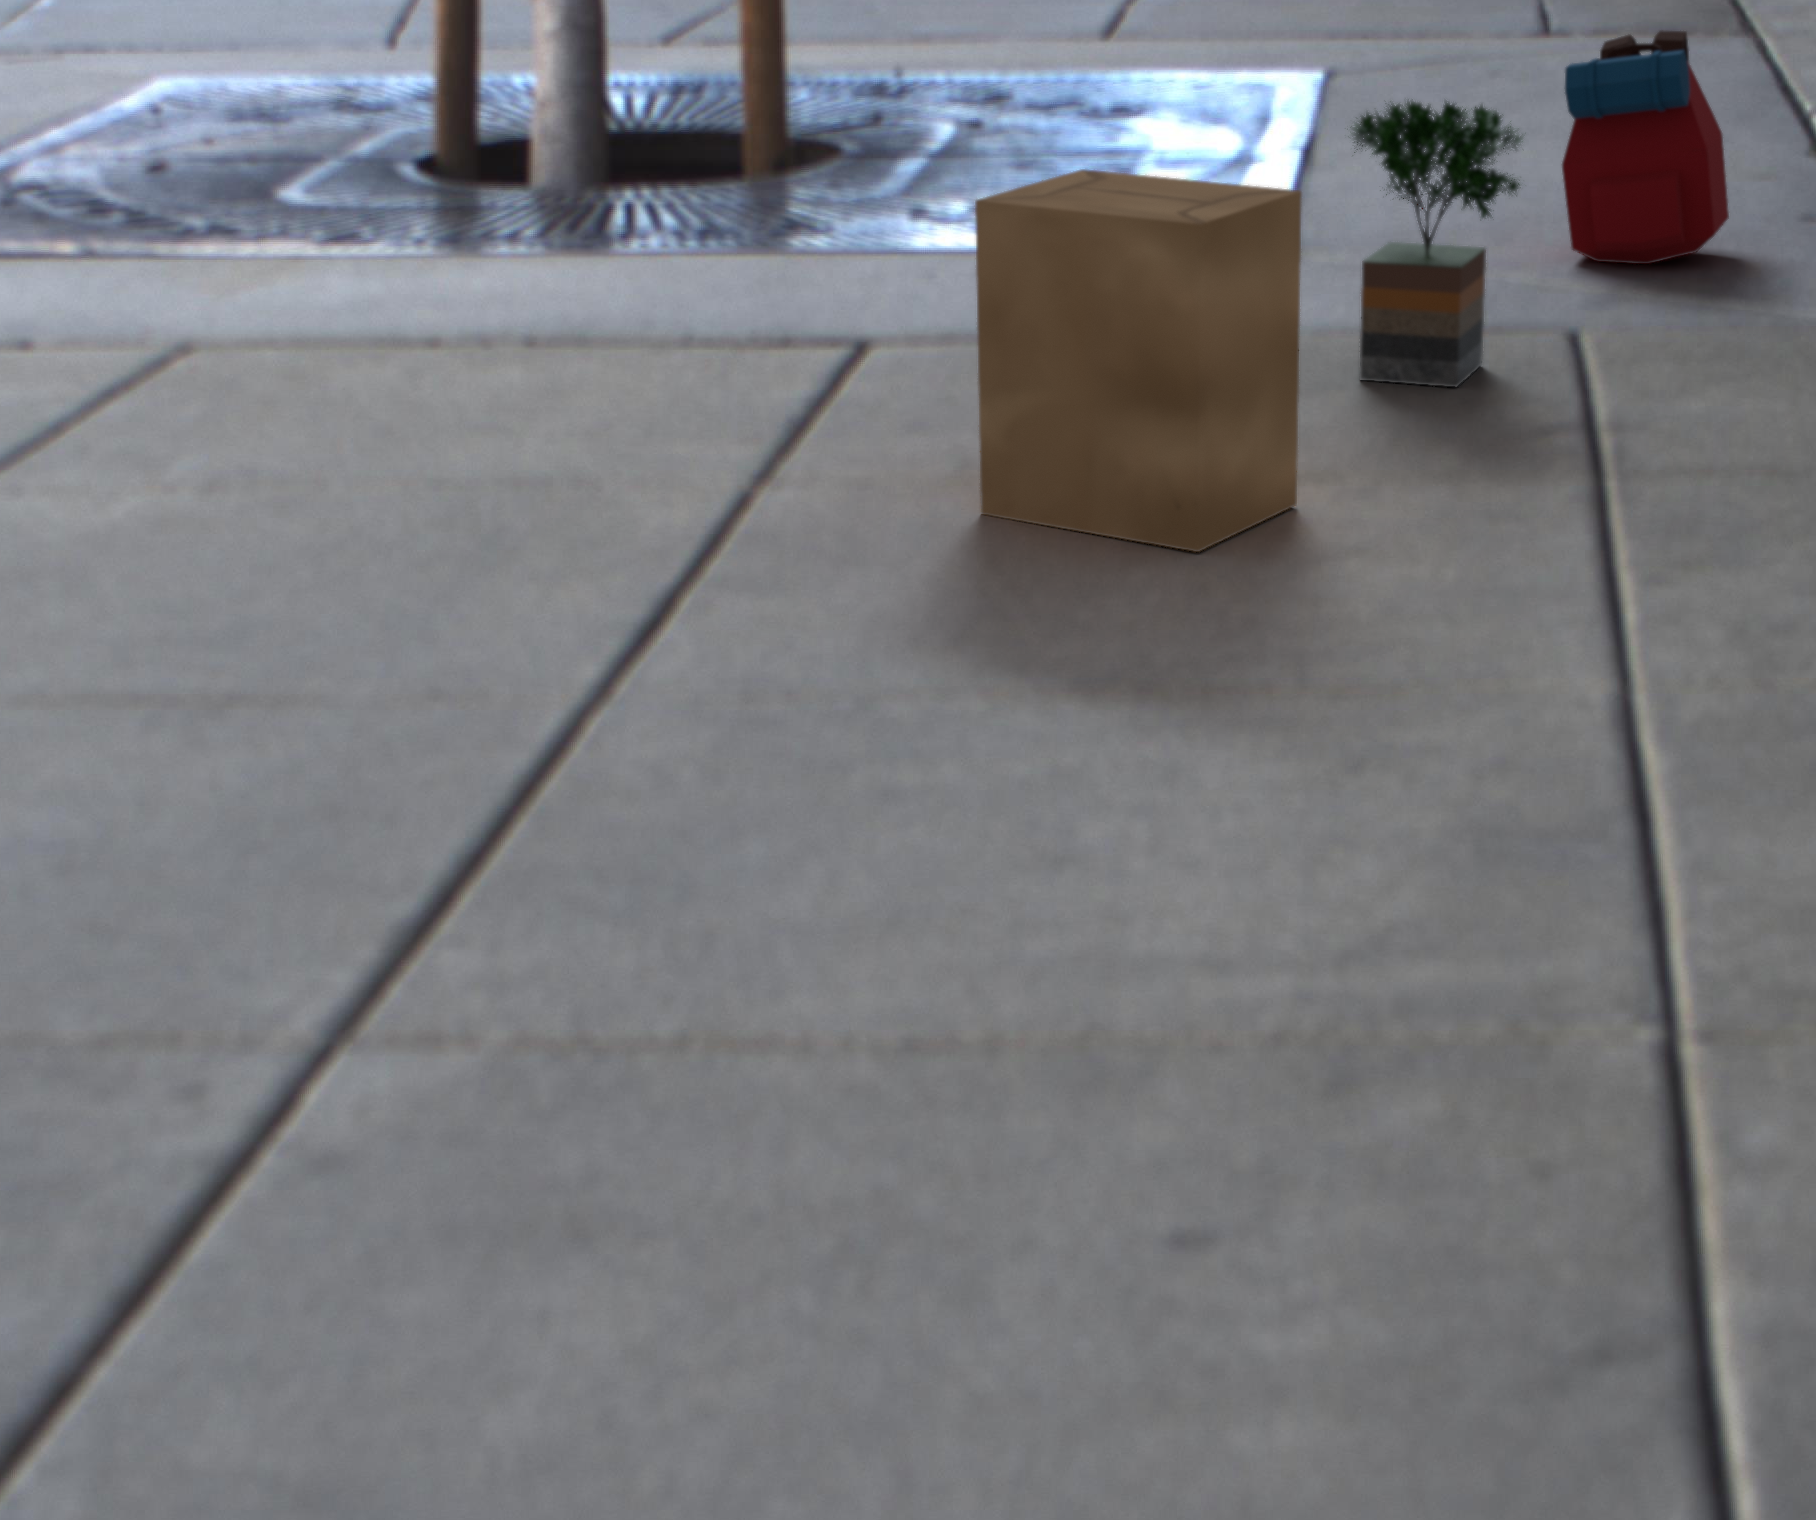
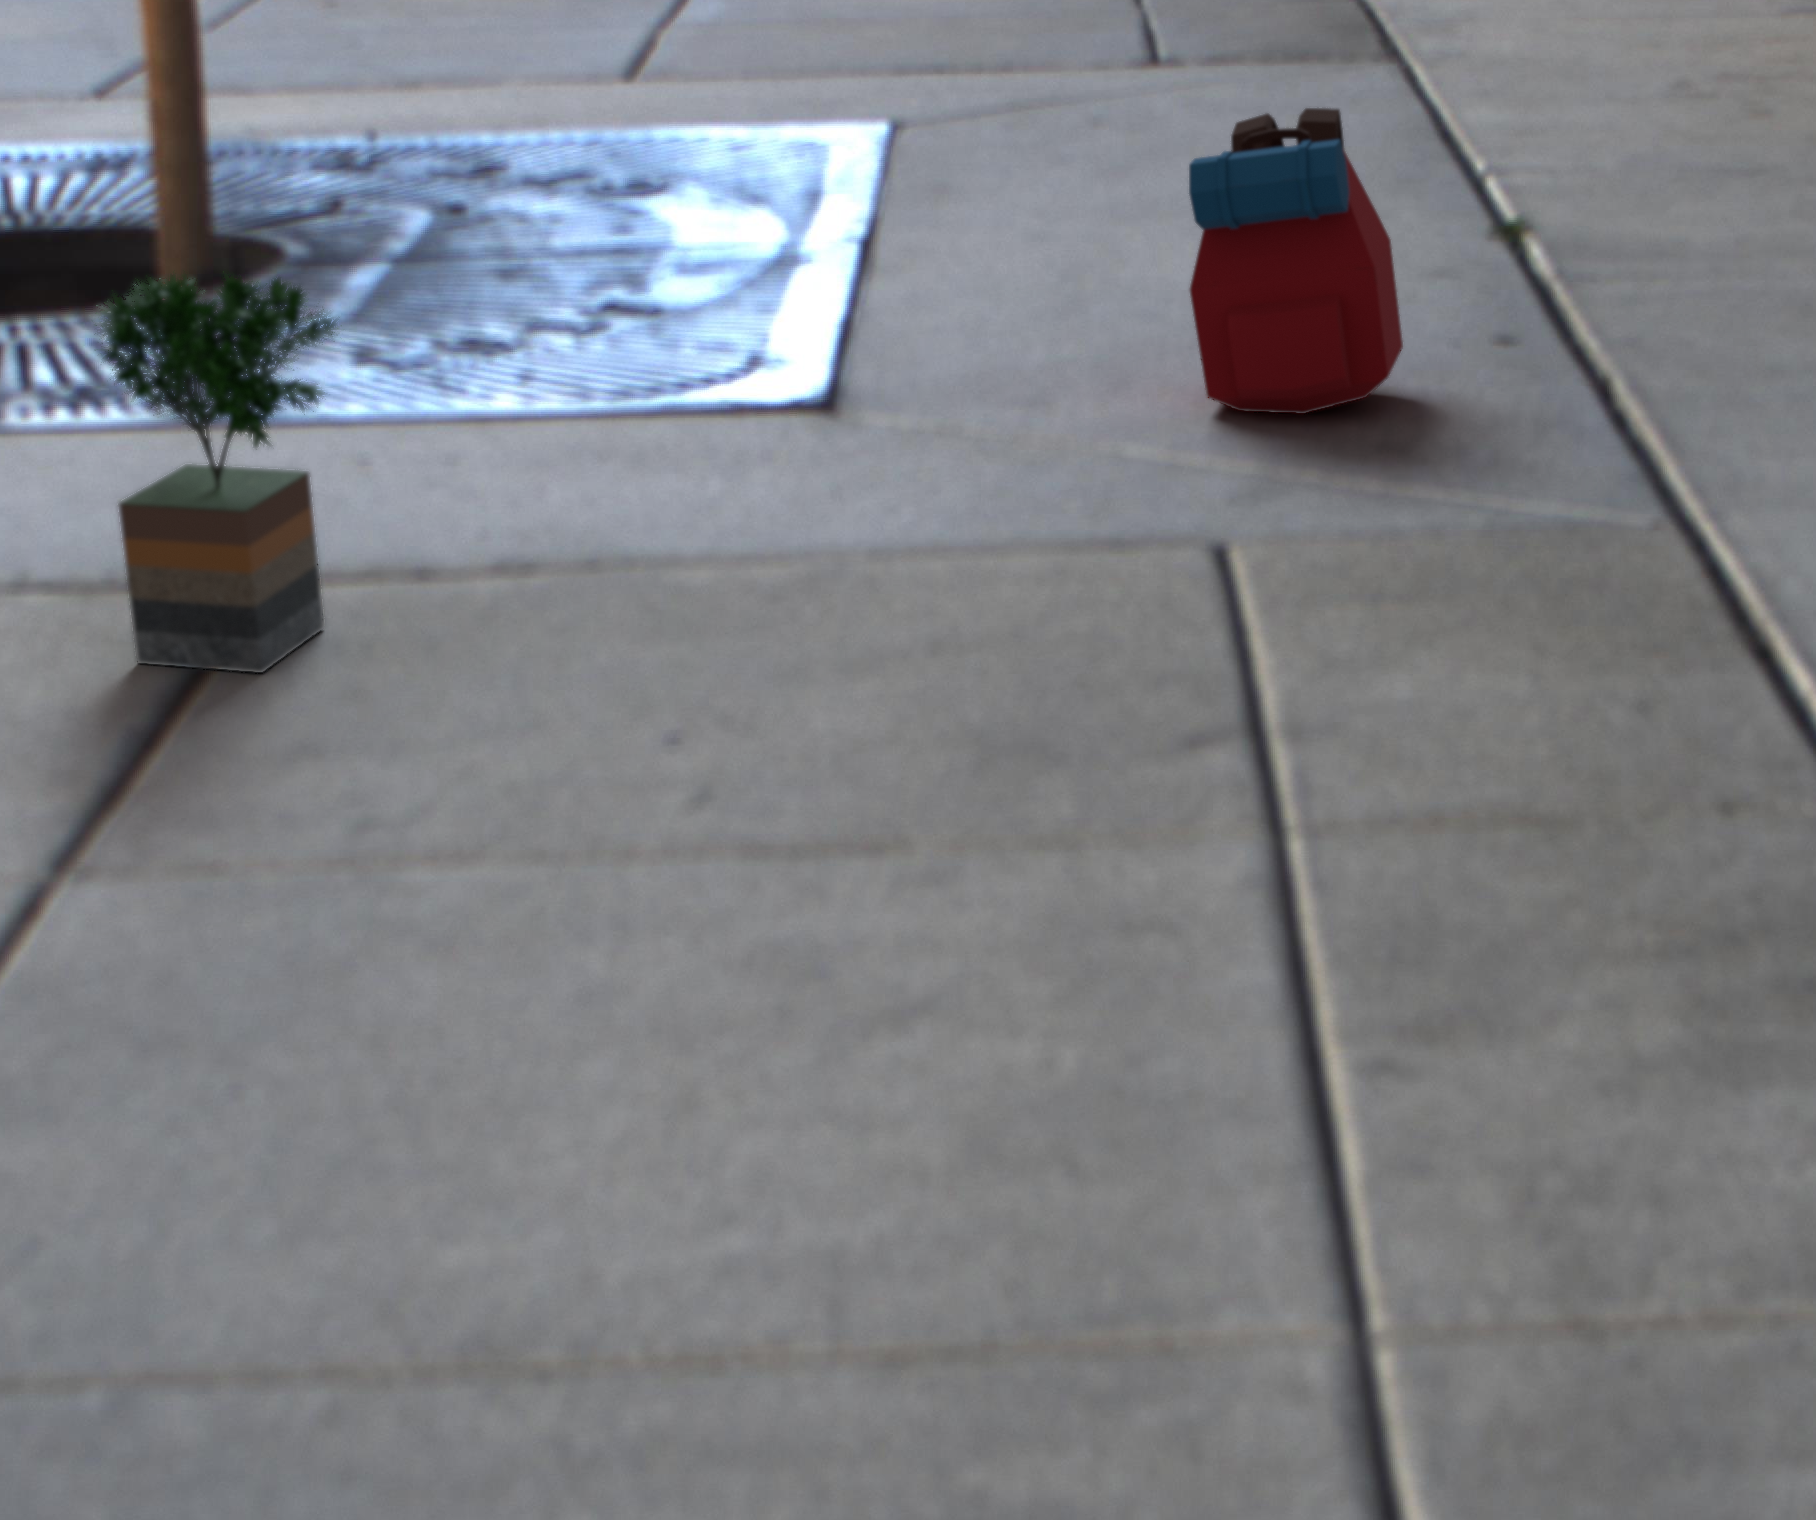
potted tree: present [1350,101,1523,387] -> present [96,275,342,673]
cardboard box: present [975,169,1302,552] -> none [337,402,844,992]

